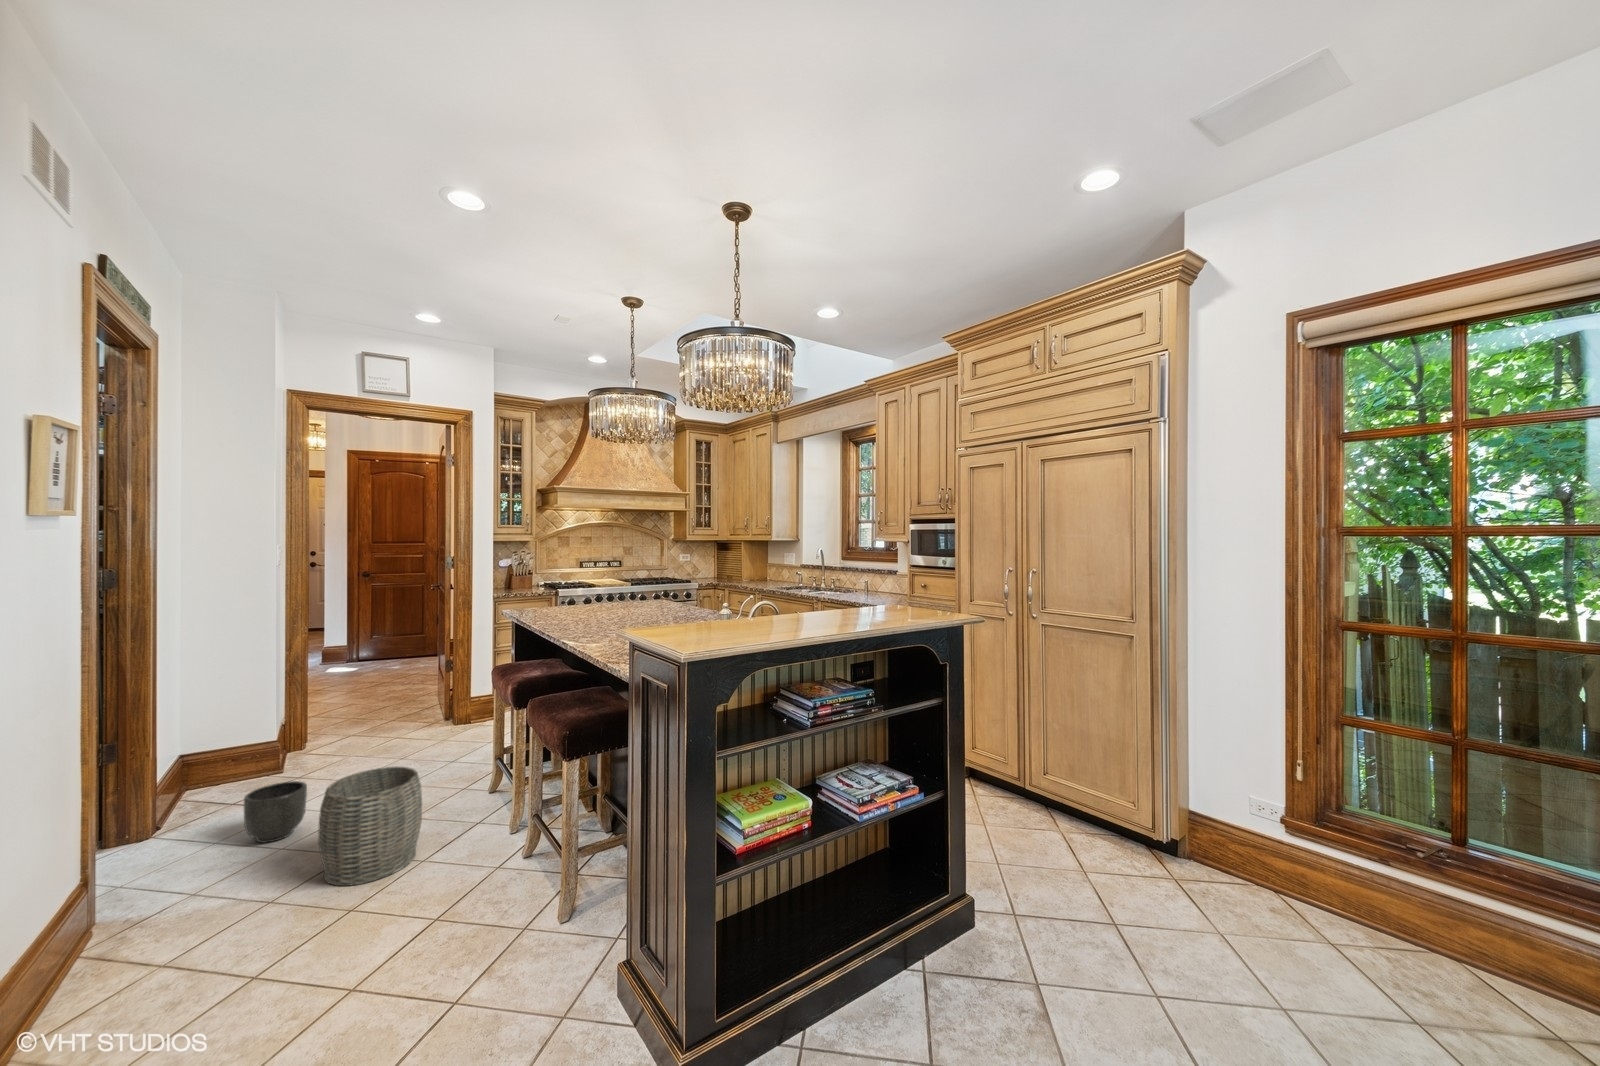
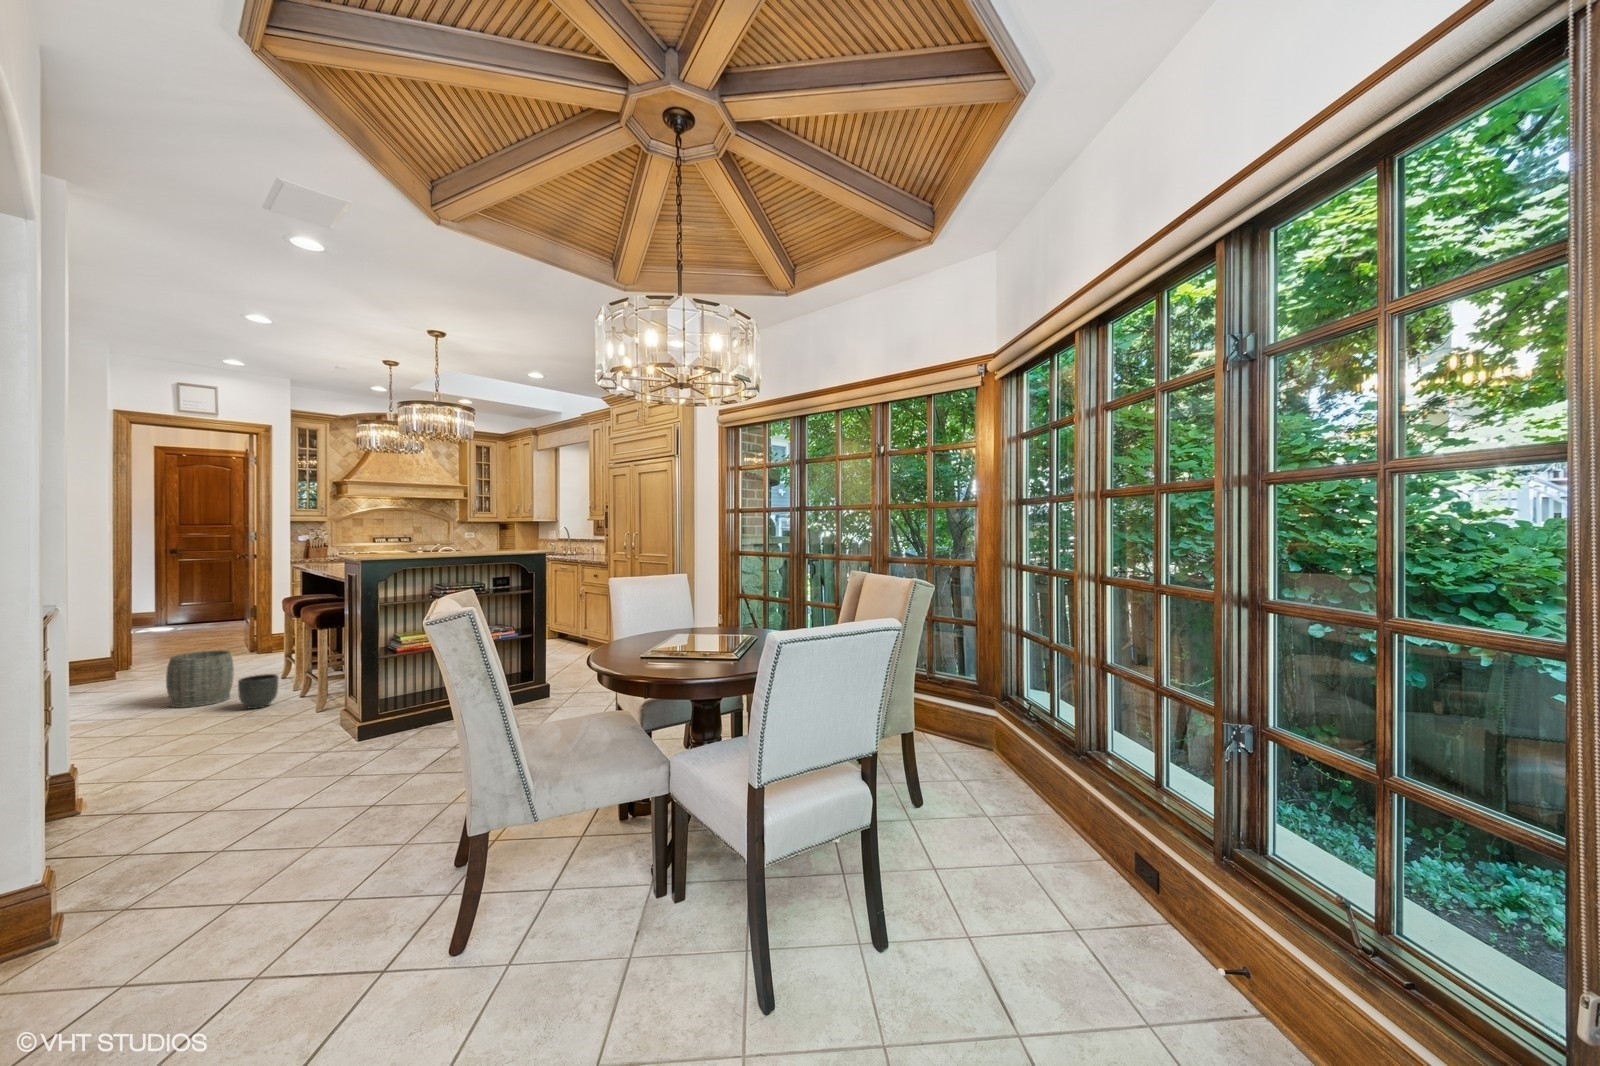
planter: present [244,781,307,843] -> present [238,674,279,709]

